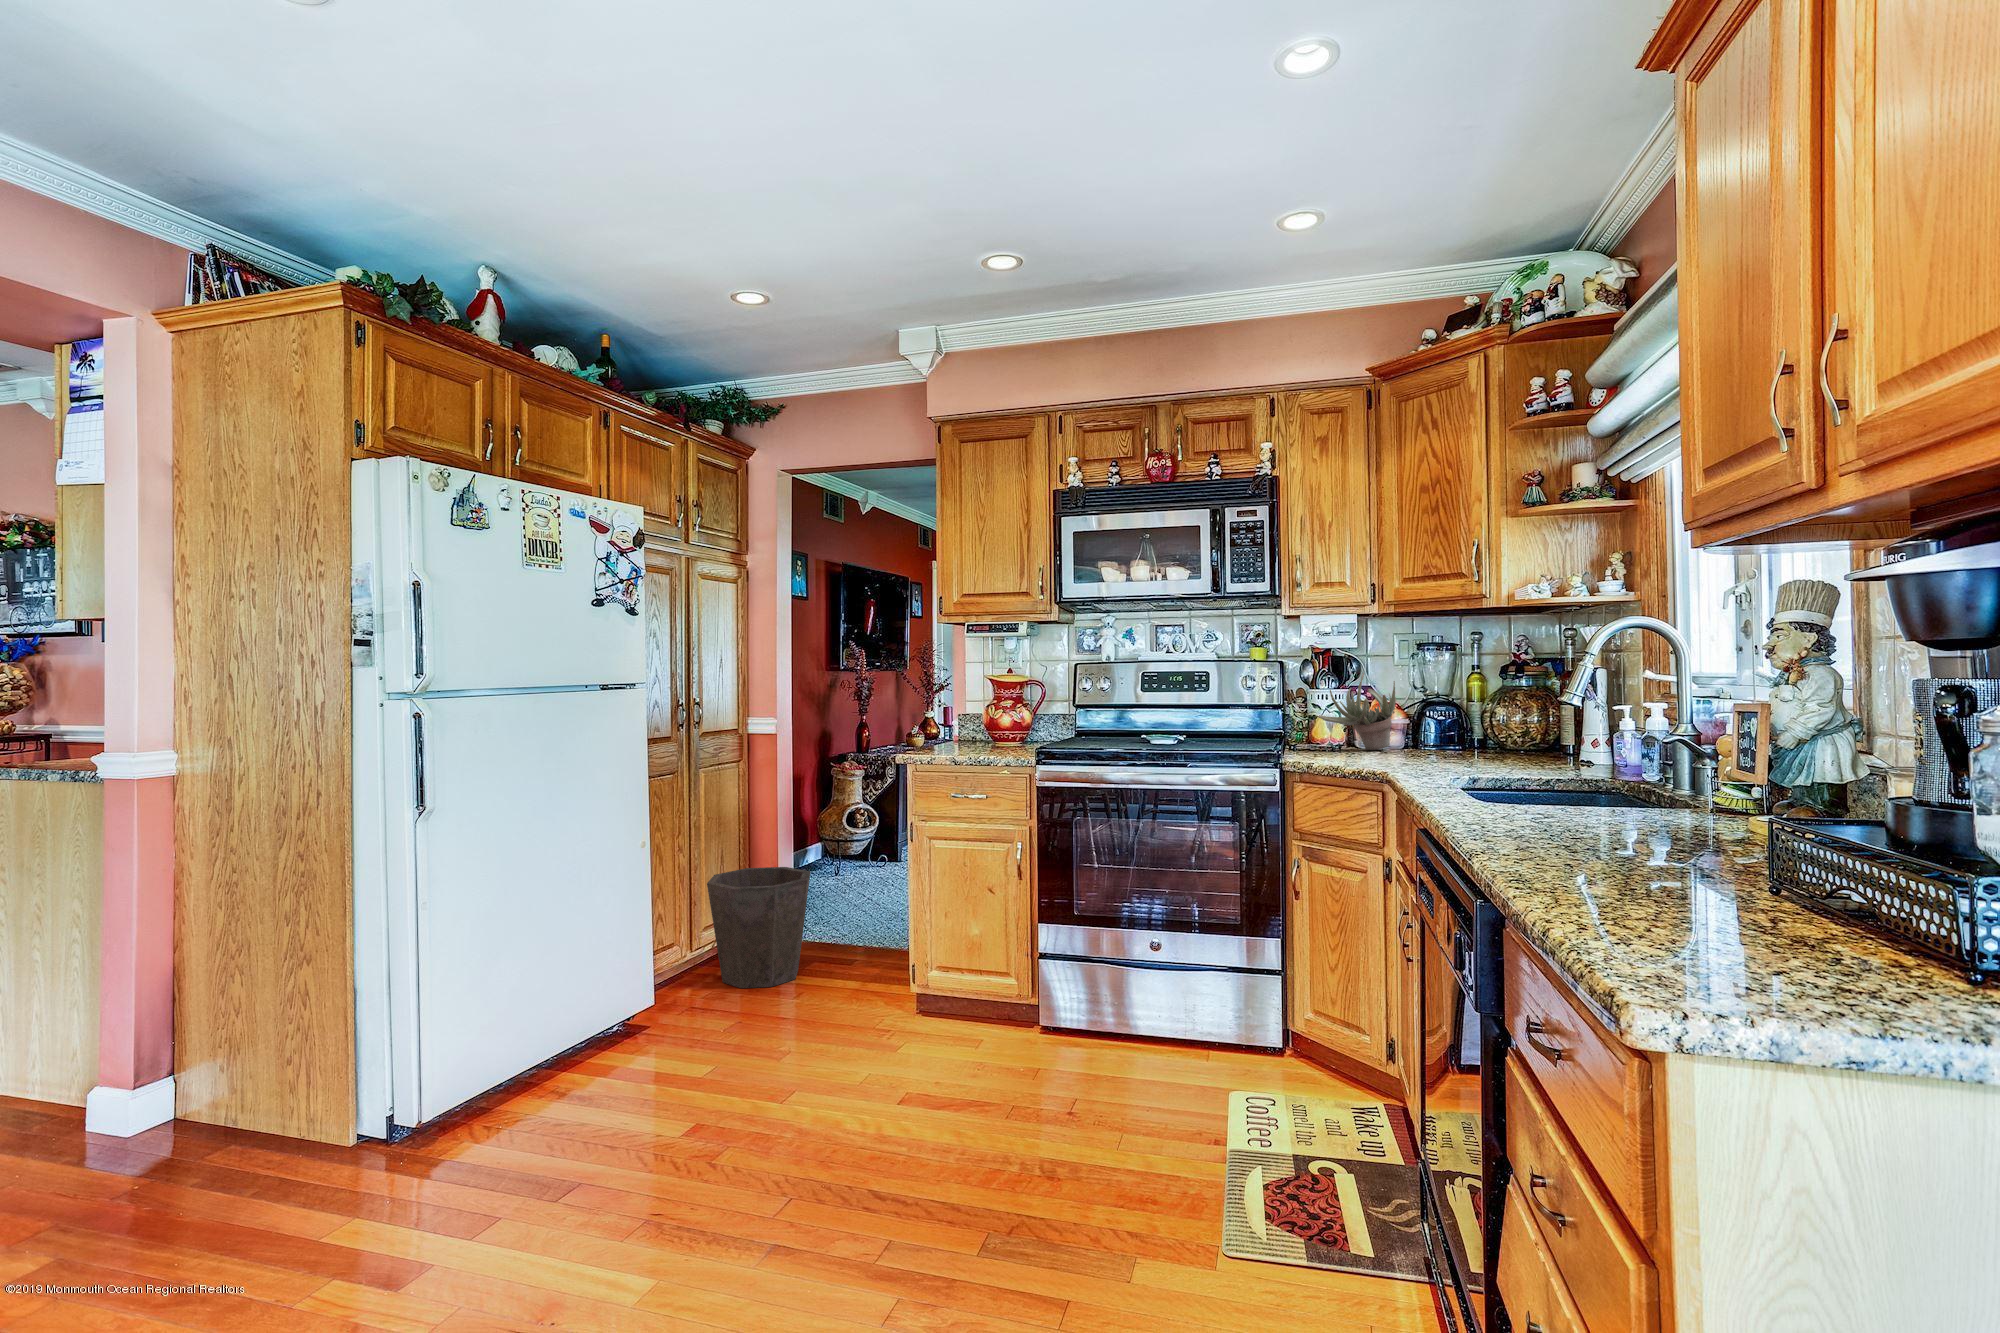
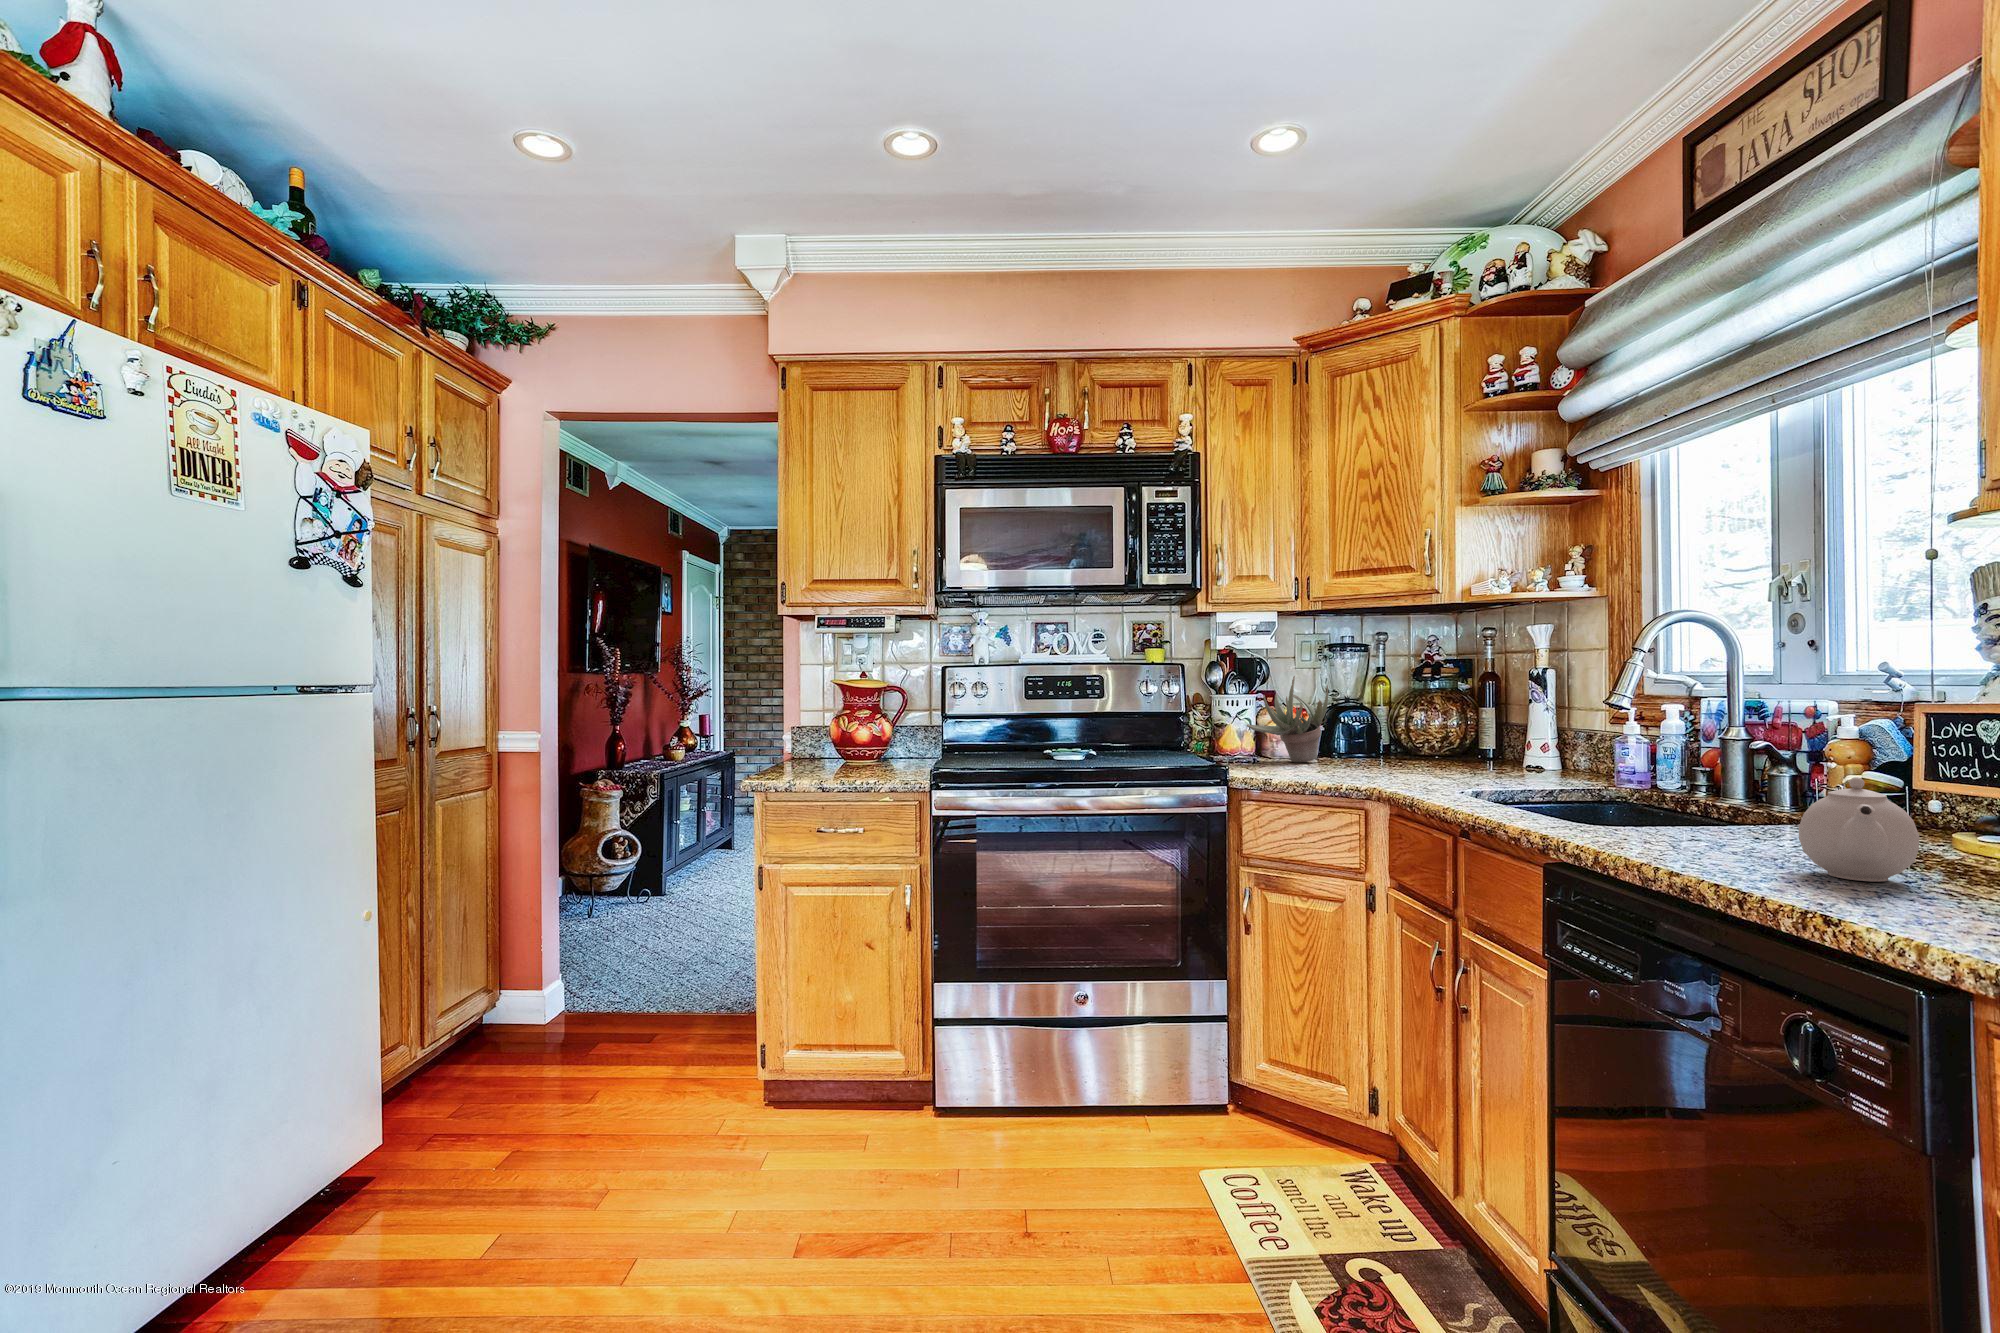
teapot: none [1592,756,1681,841] -> present [1799,777,1919,881]
waste bin: present [707,867,810,988] -> none [449,930,598,1106]

